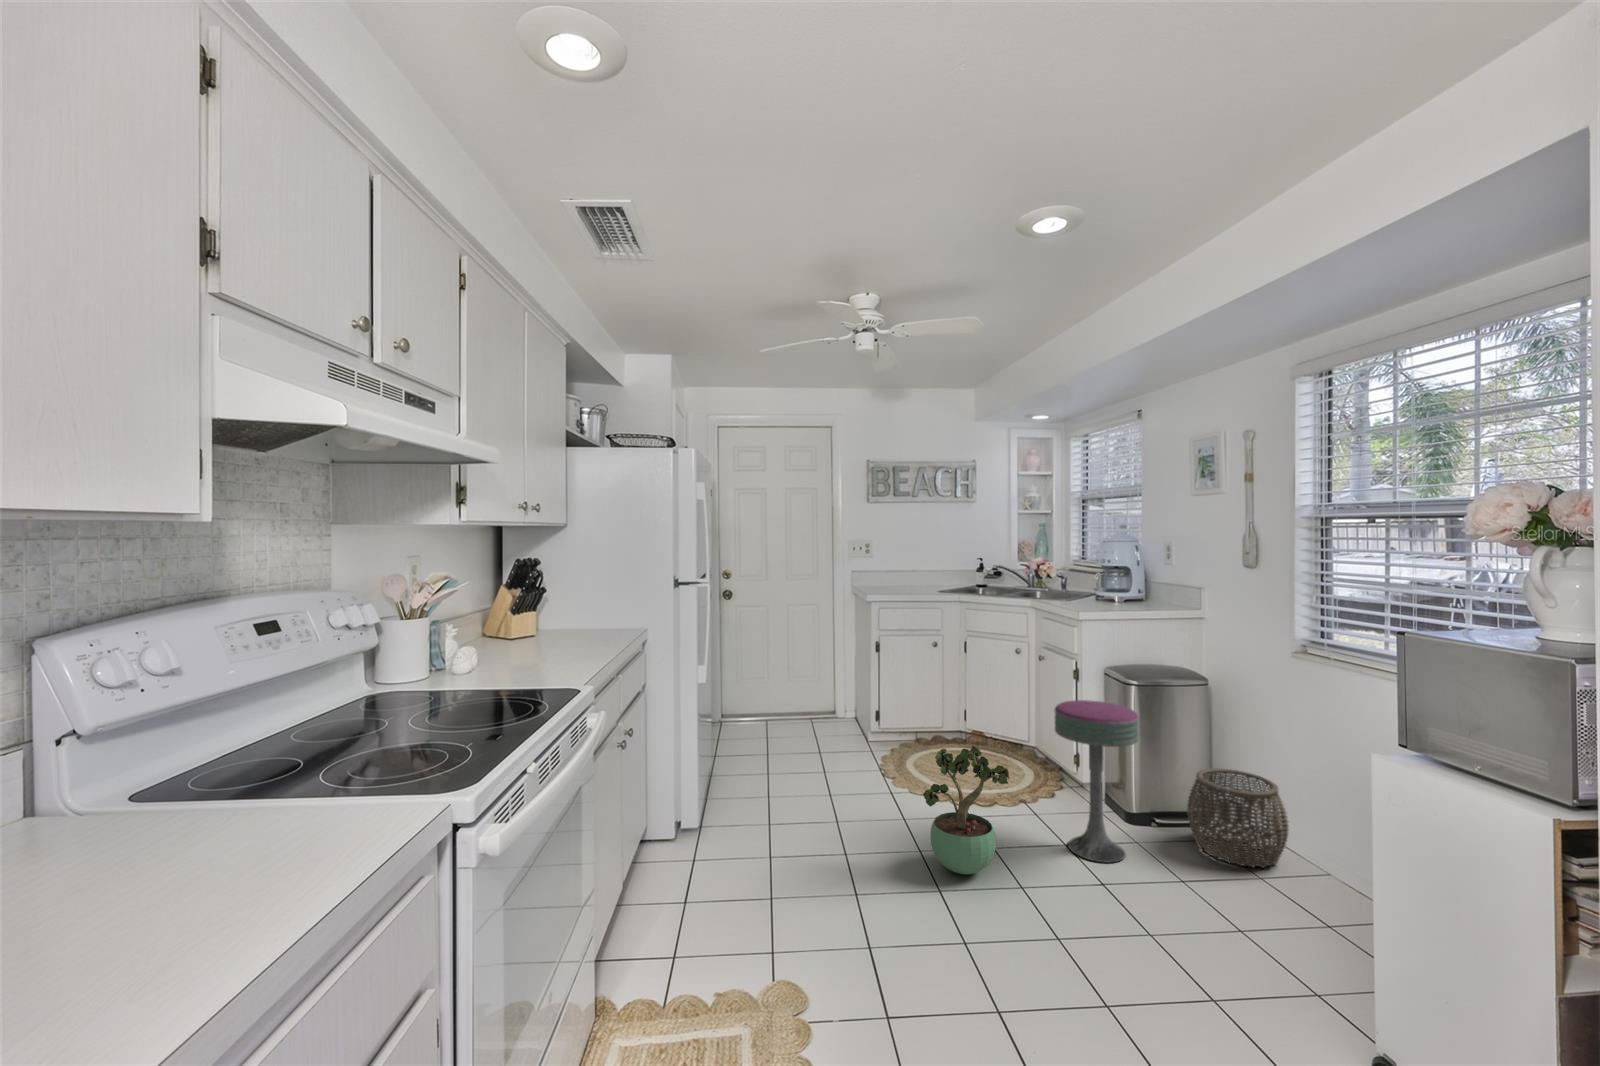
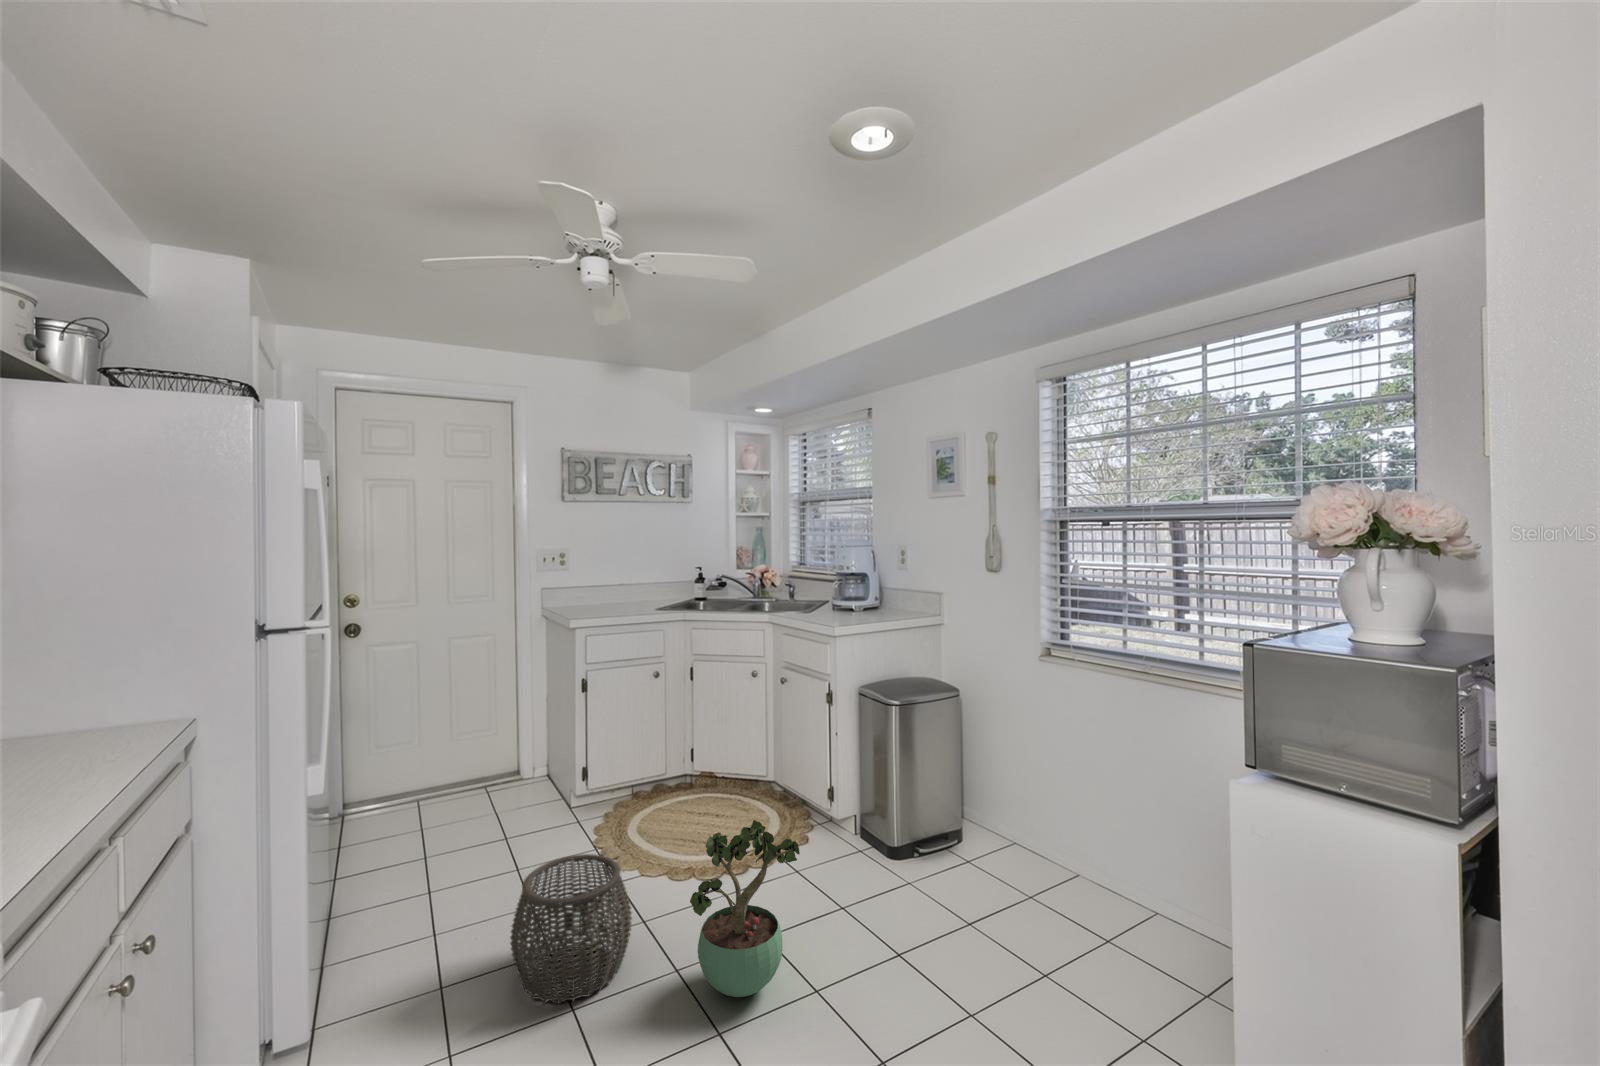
bar stool: present [1054,700,1139,863] -> none [829,730,919,922]
woven basket: present [1187,768,1289,868] -> present [510,854,632,1004]

